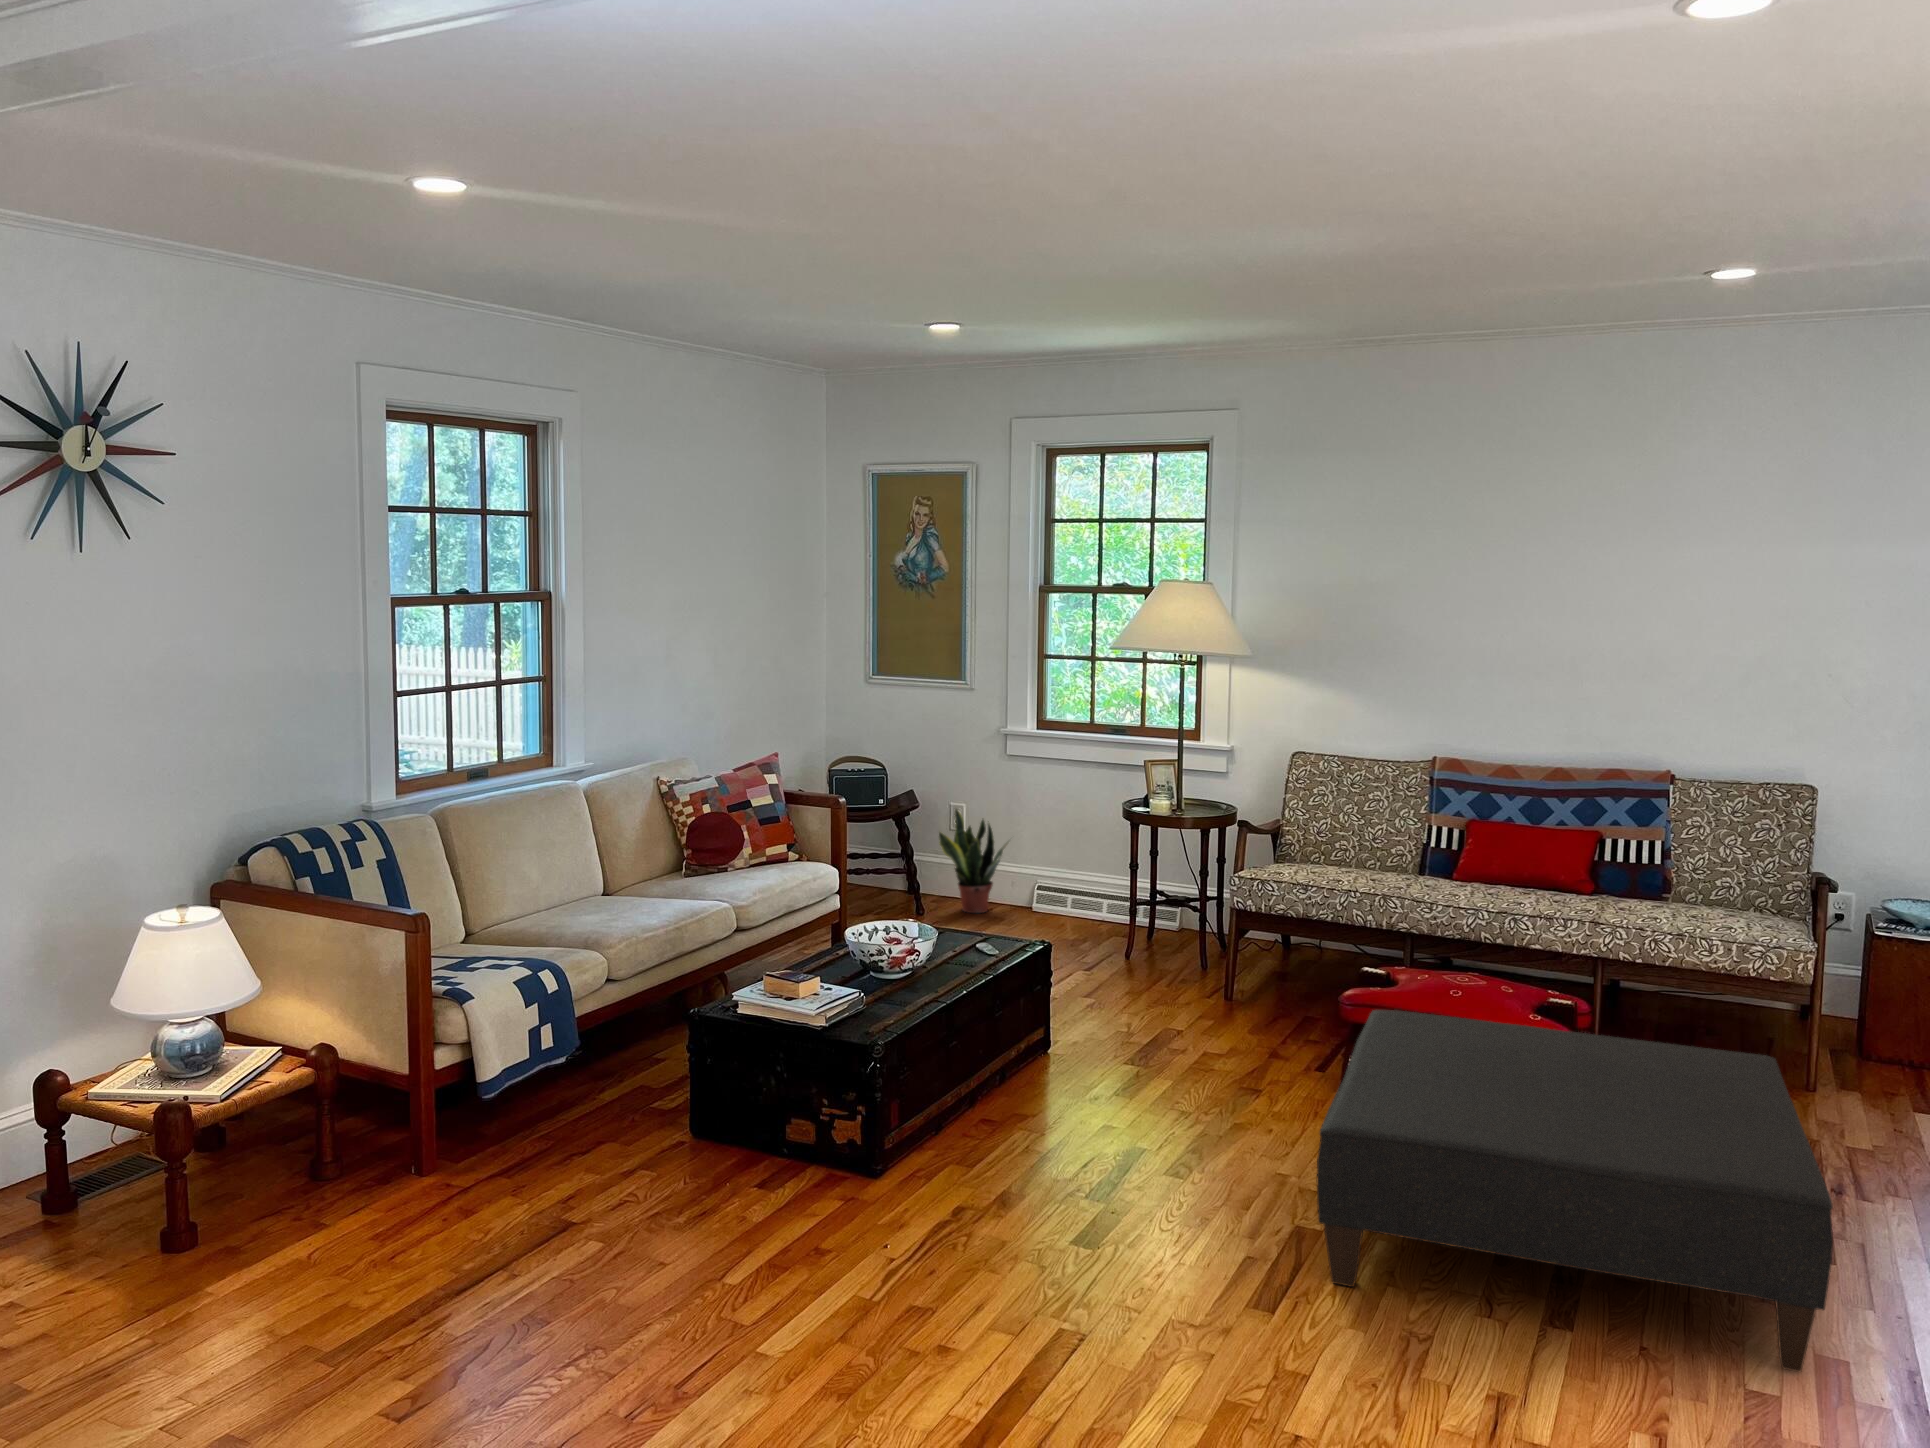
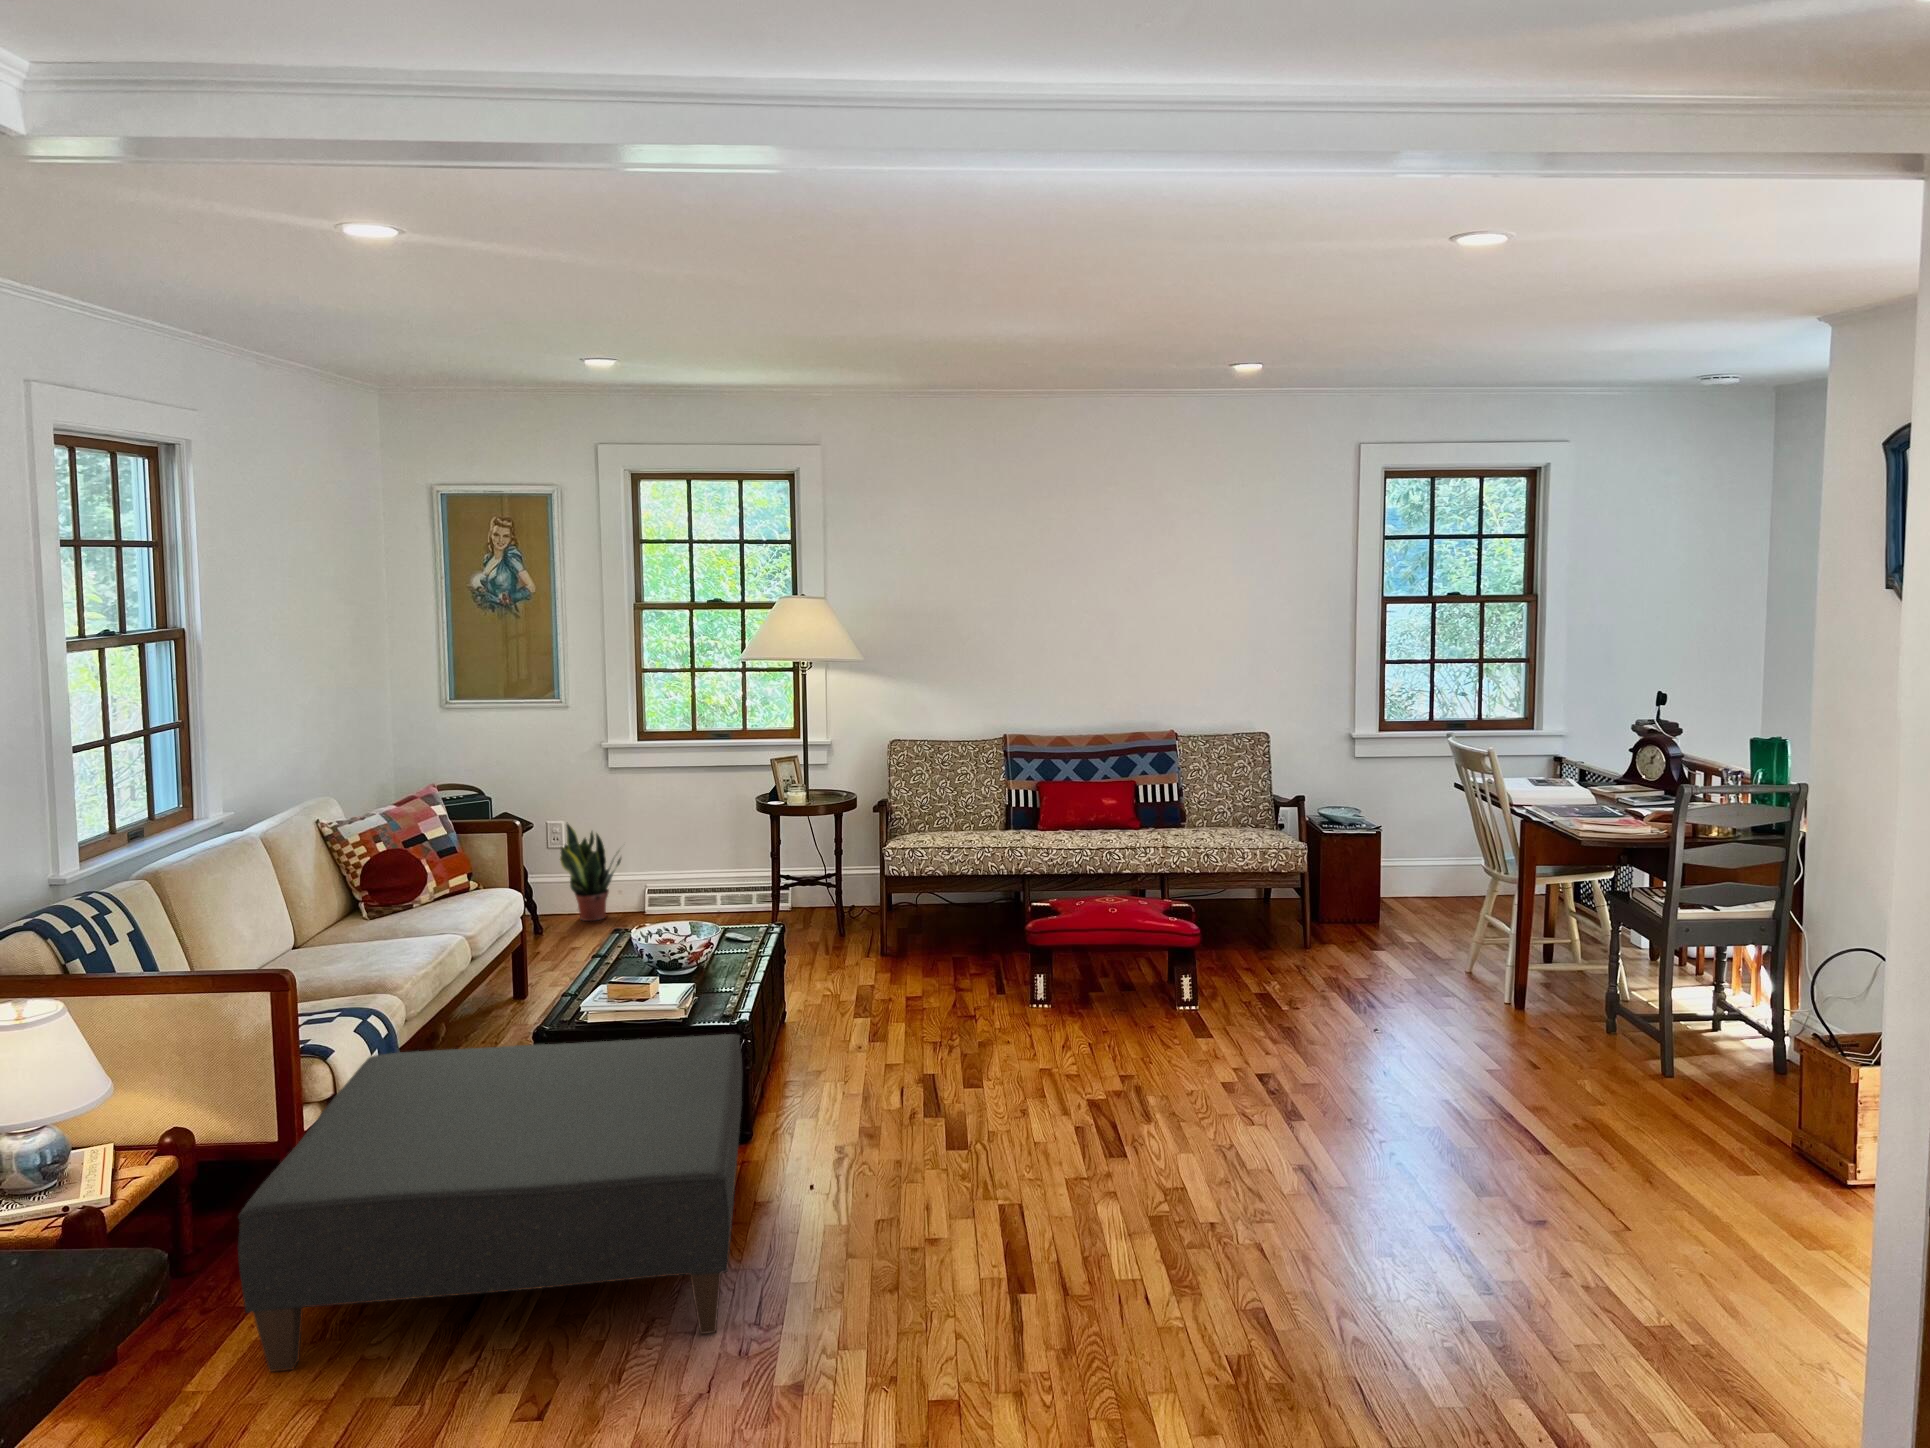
ottoman: present [1316,1010,1833,1372] -> present [238,1034,742,1372]

